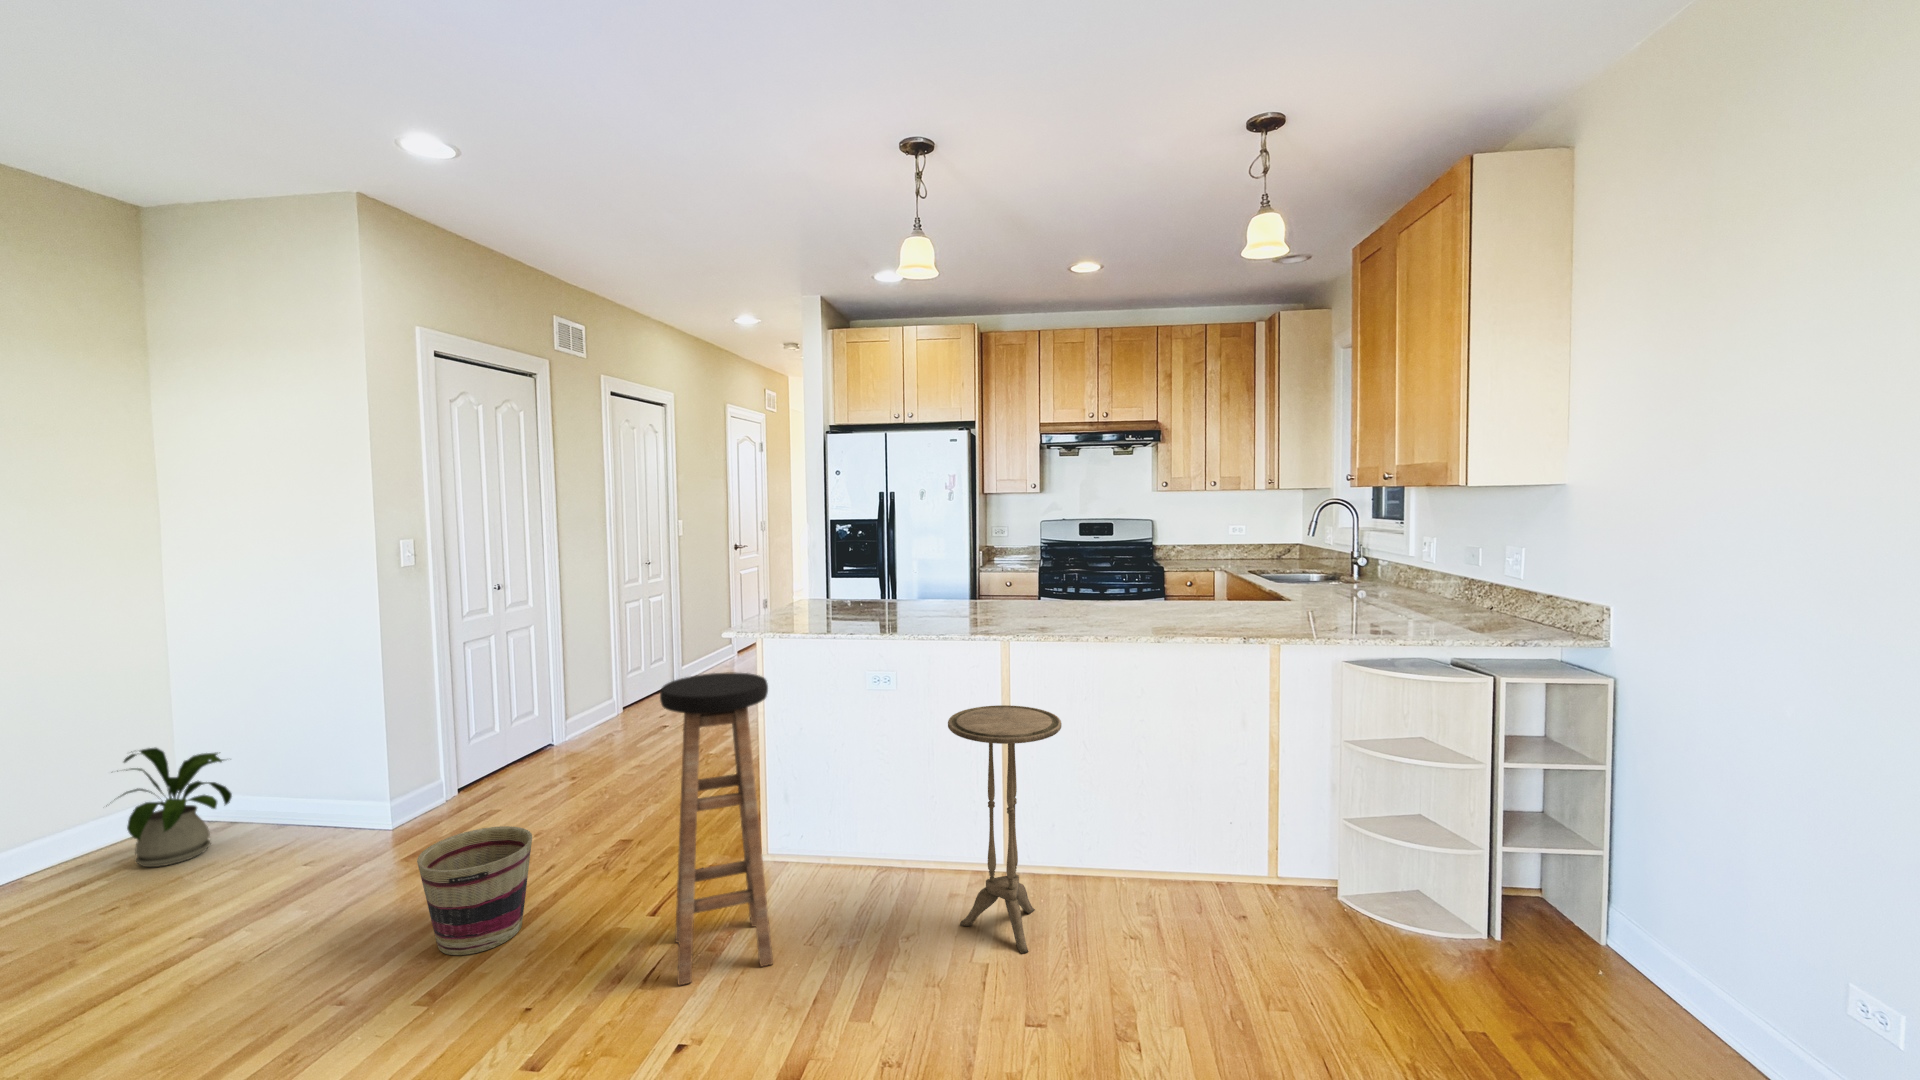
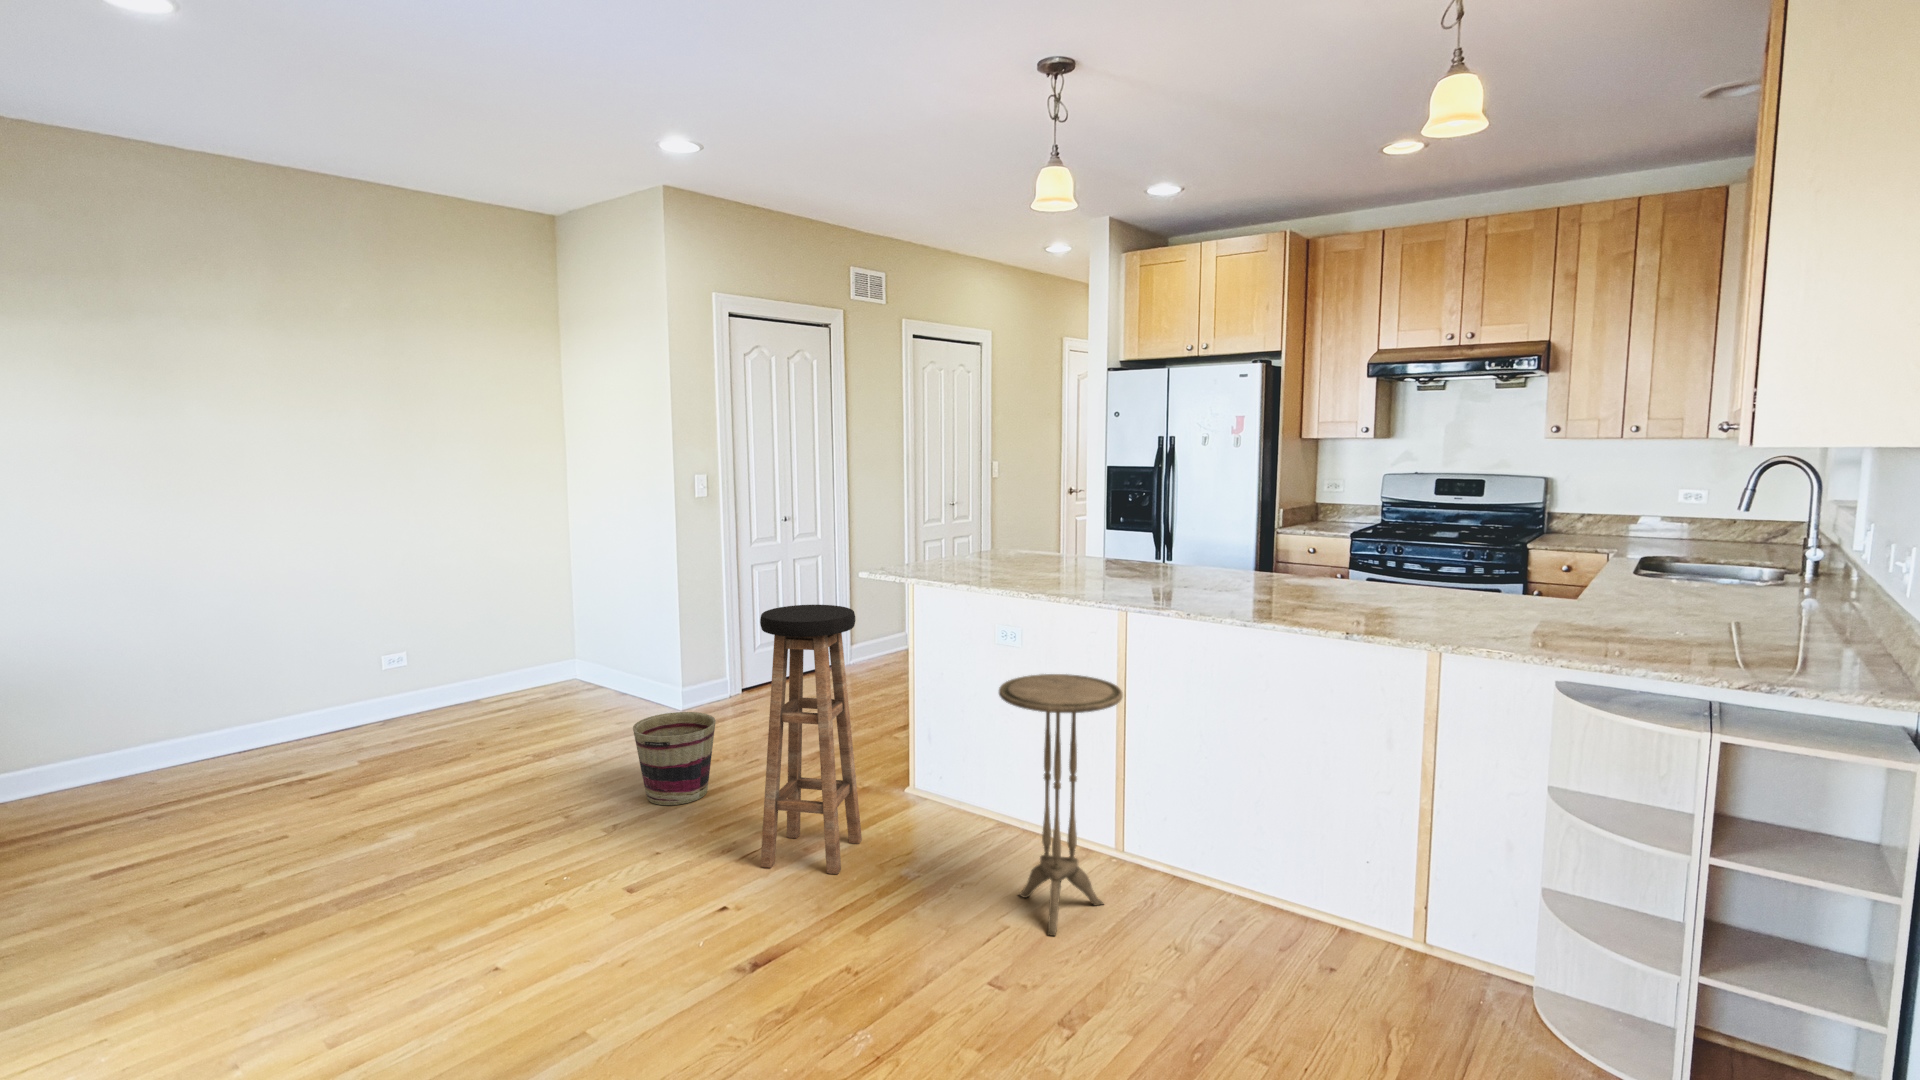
house plant: present [120,748,232,867] -> none [529,618,603,704]

